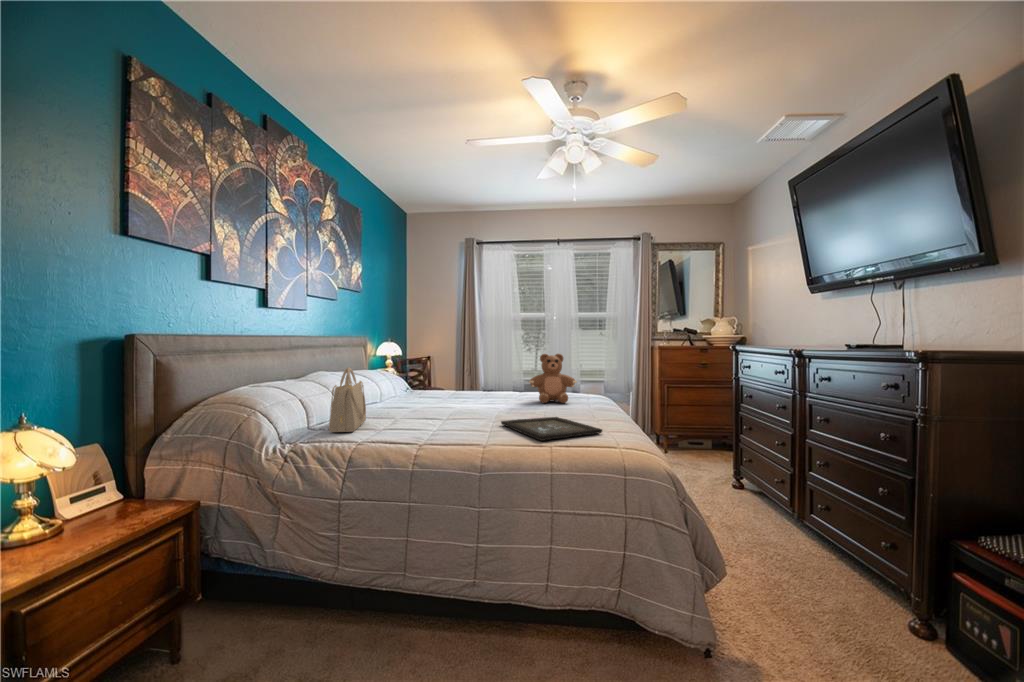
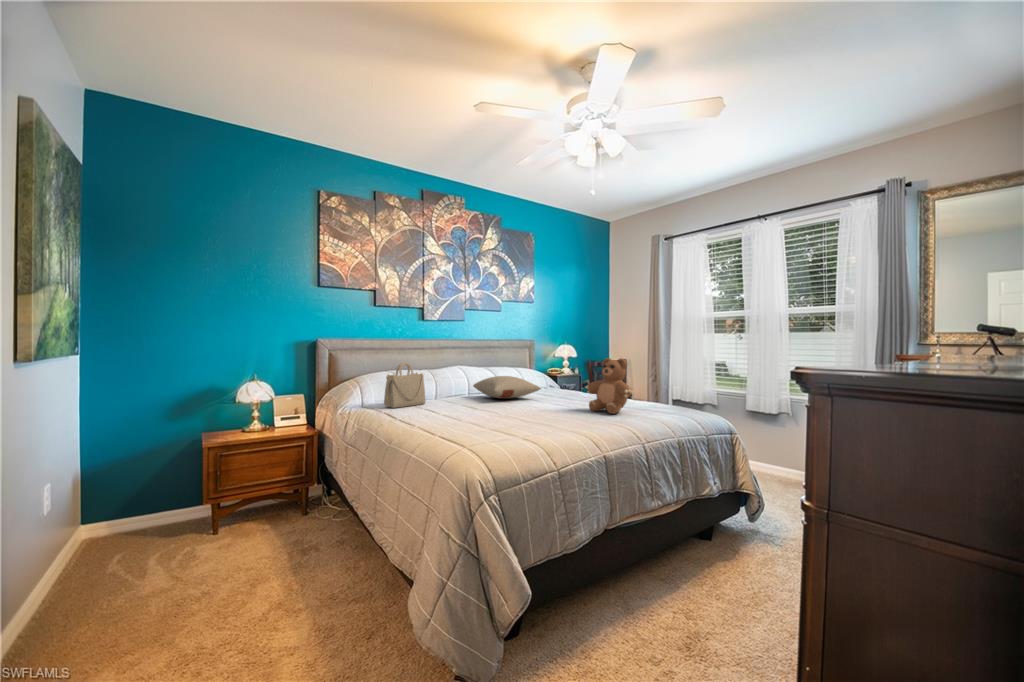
pillow: none [379,378,460,404] -> present [473,376,541,399]
tray: present [501,417,602,441] -> none [443,416,536,439]

